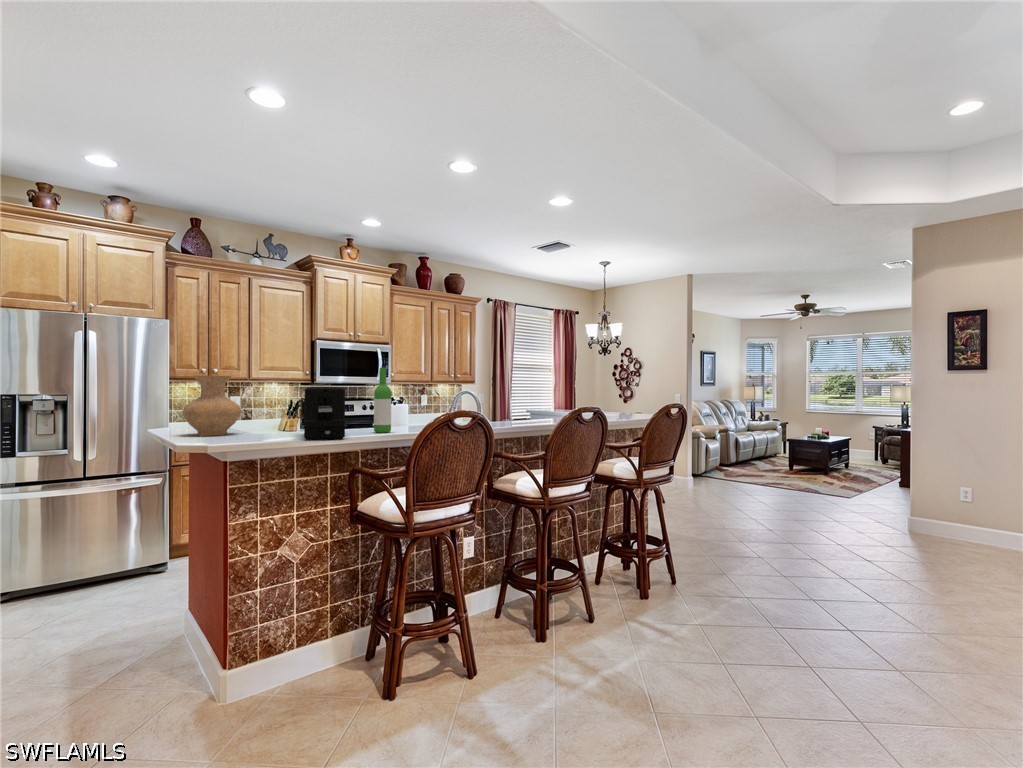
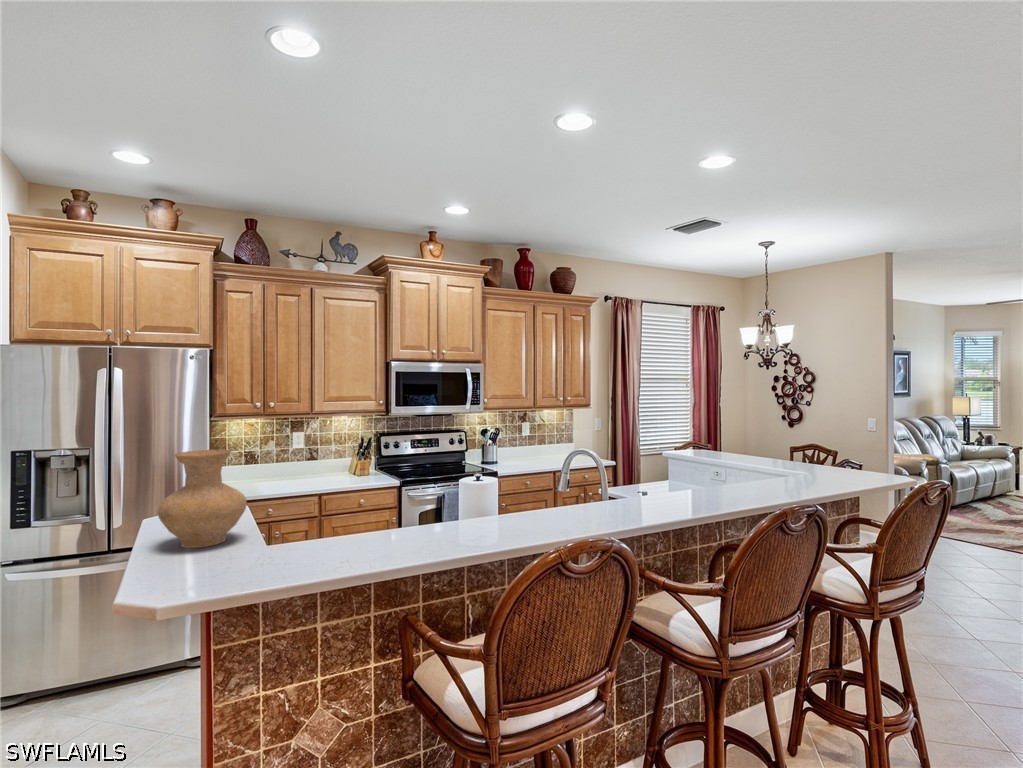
wine bottle: present [374,368,391,433] -> none [443,434,470,541]
toaster: present [304,387,345,440] -> none [316,469,393,580]

